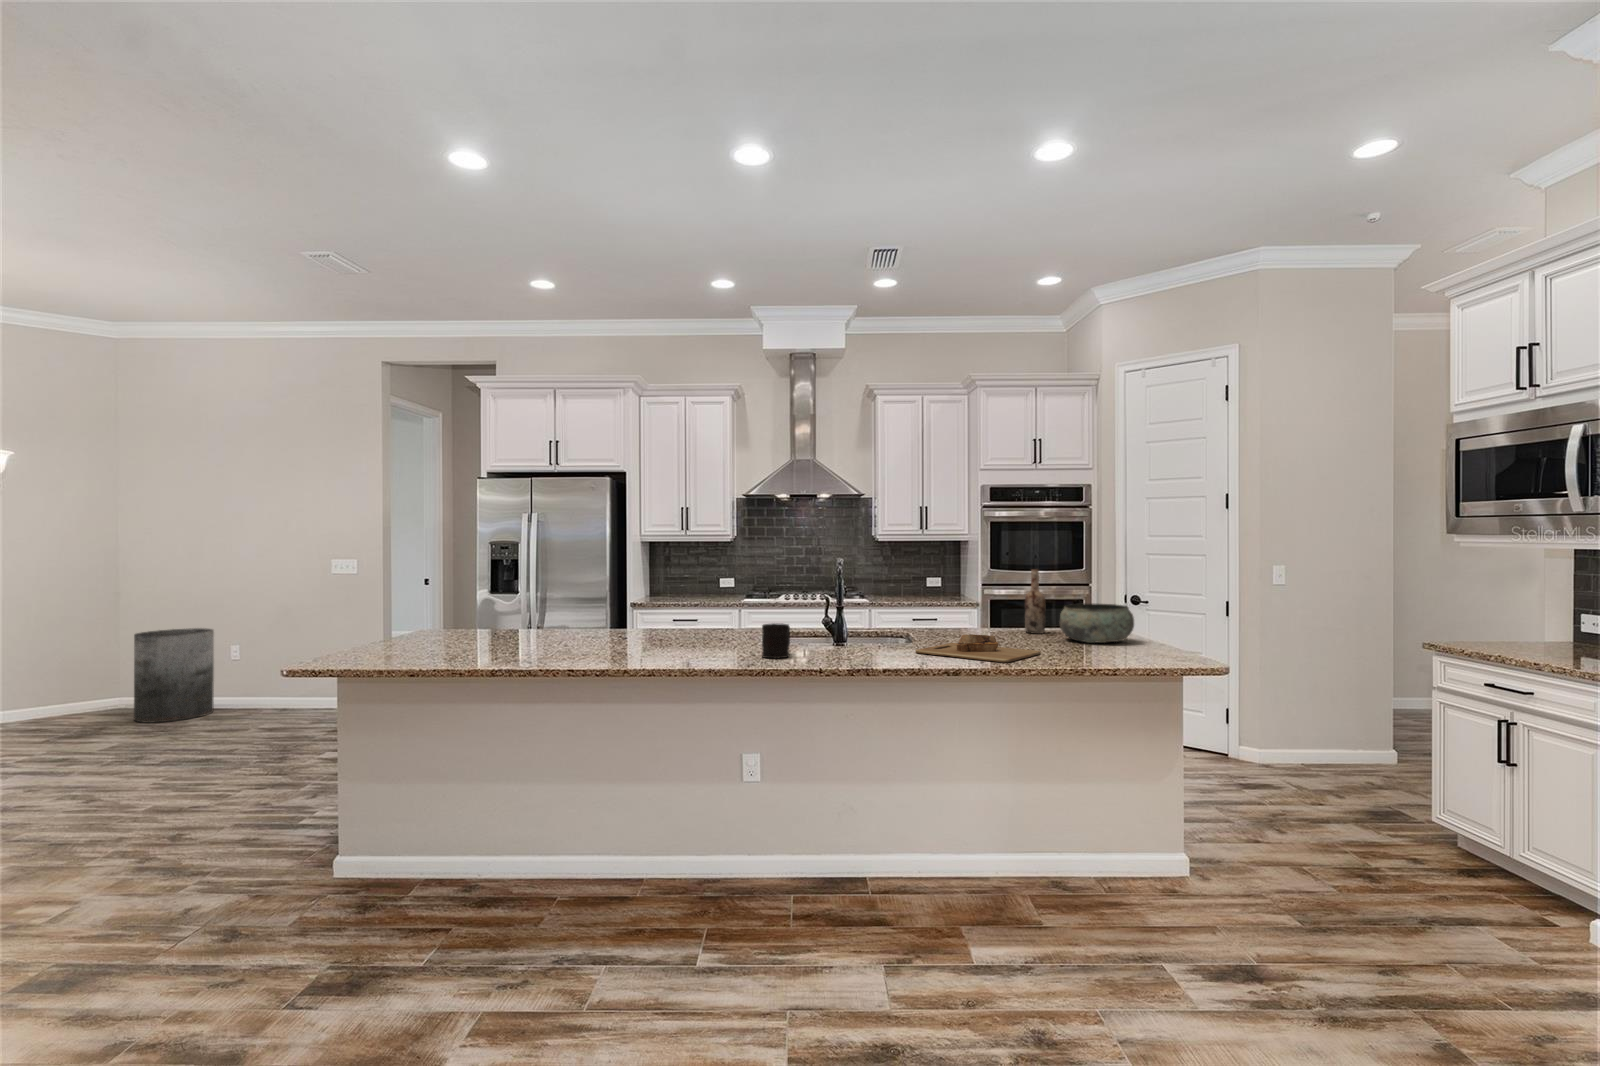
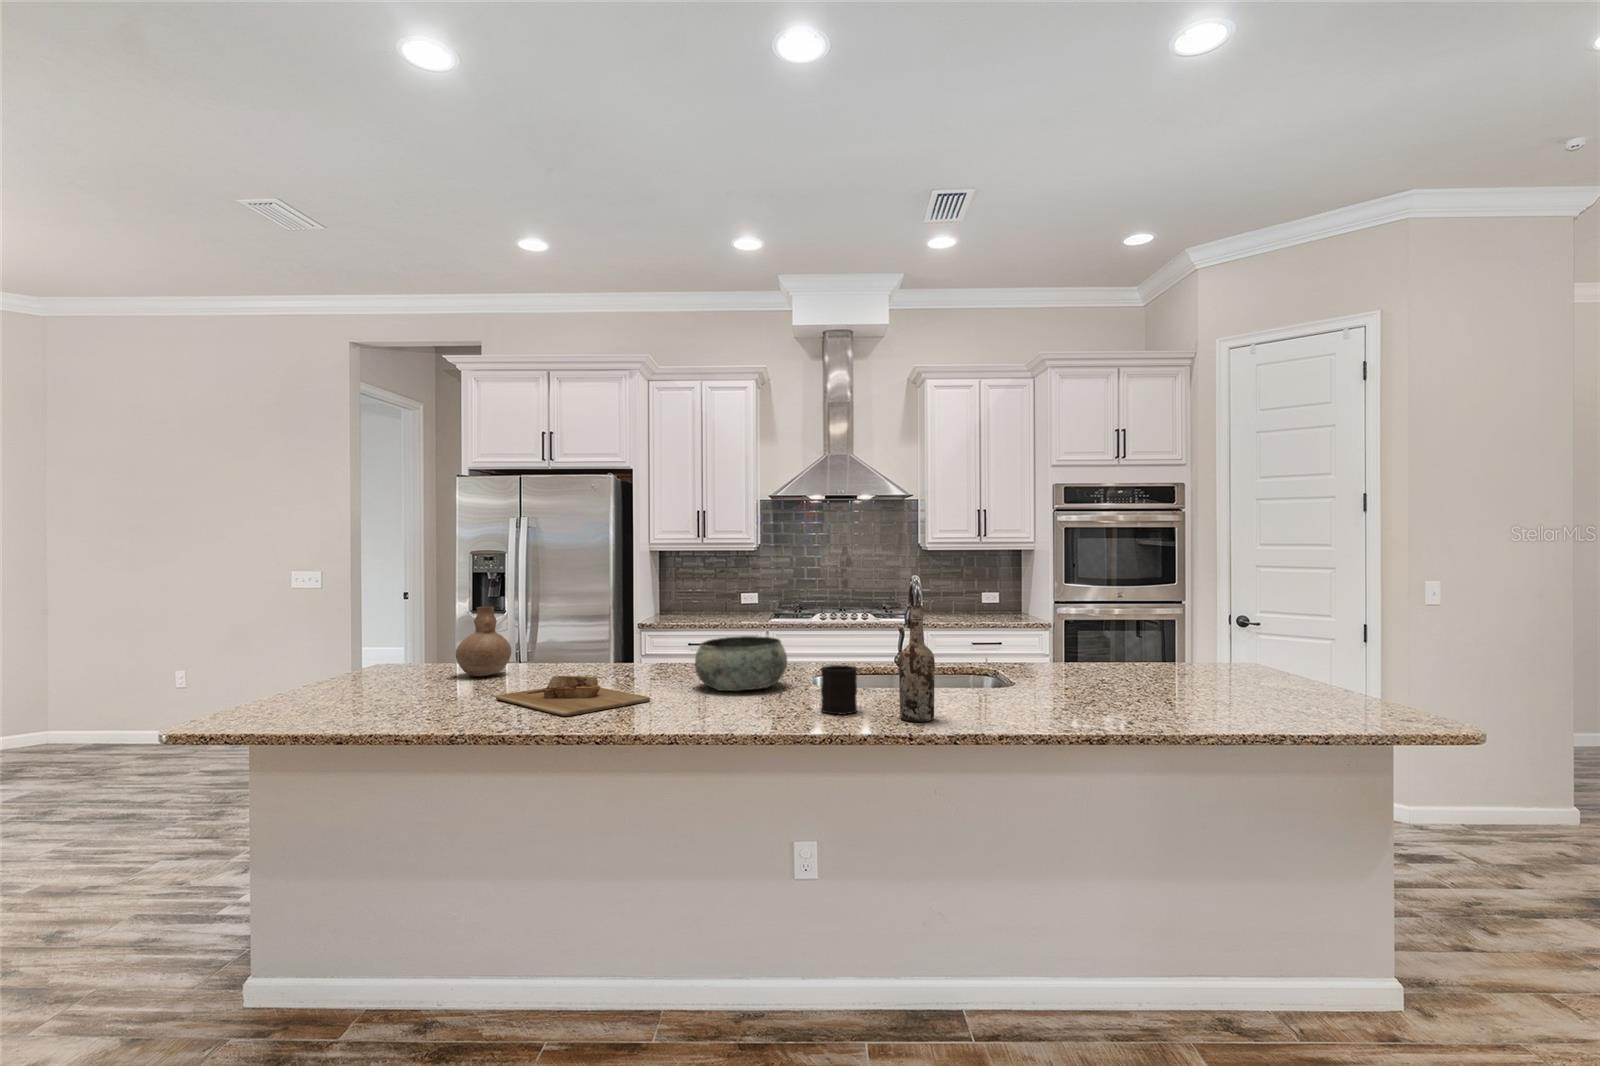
wine bottle: present [1025,569,1045,634] -> present [899,605,935,722]
vase: none [485,583,528,638] -> present [456,607,511,676]
bowl: present [1060,604,1134,643] -> present [695,636,787,691]
trash can: present [134,628,214,723] -> none [56,651,153,763]
cutting board: present [915,634,1040,662] -> present [496,676,650,716]

